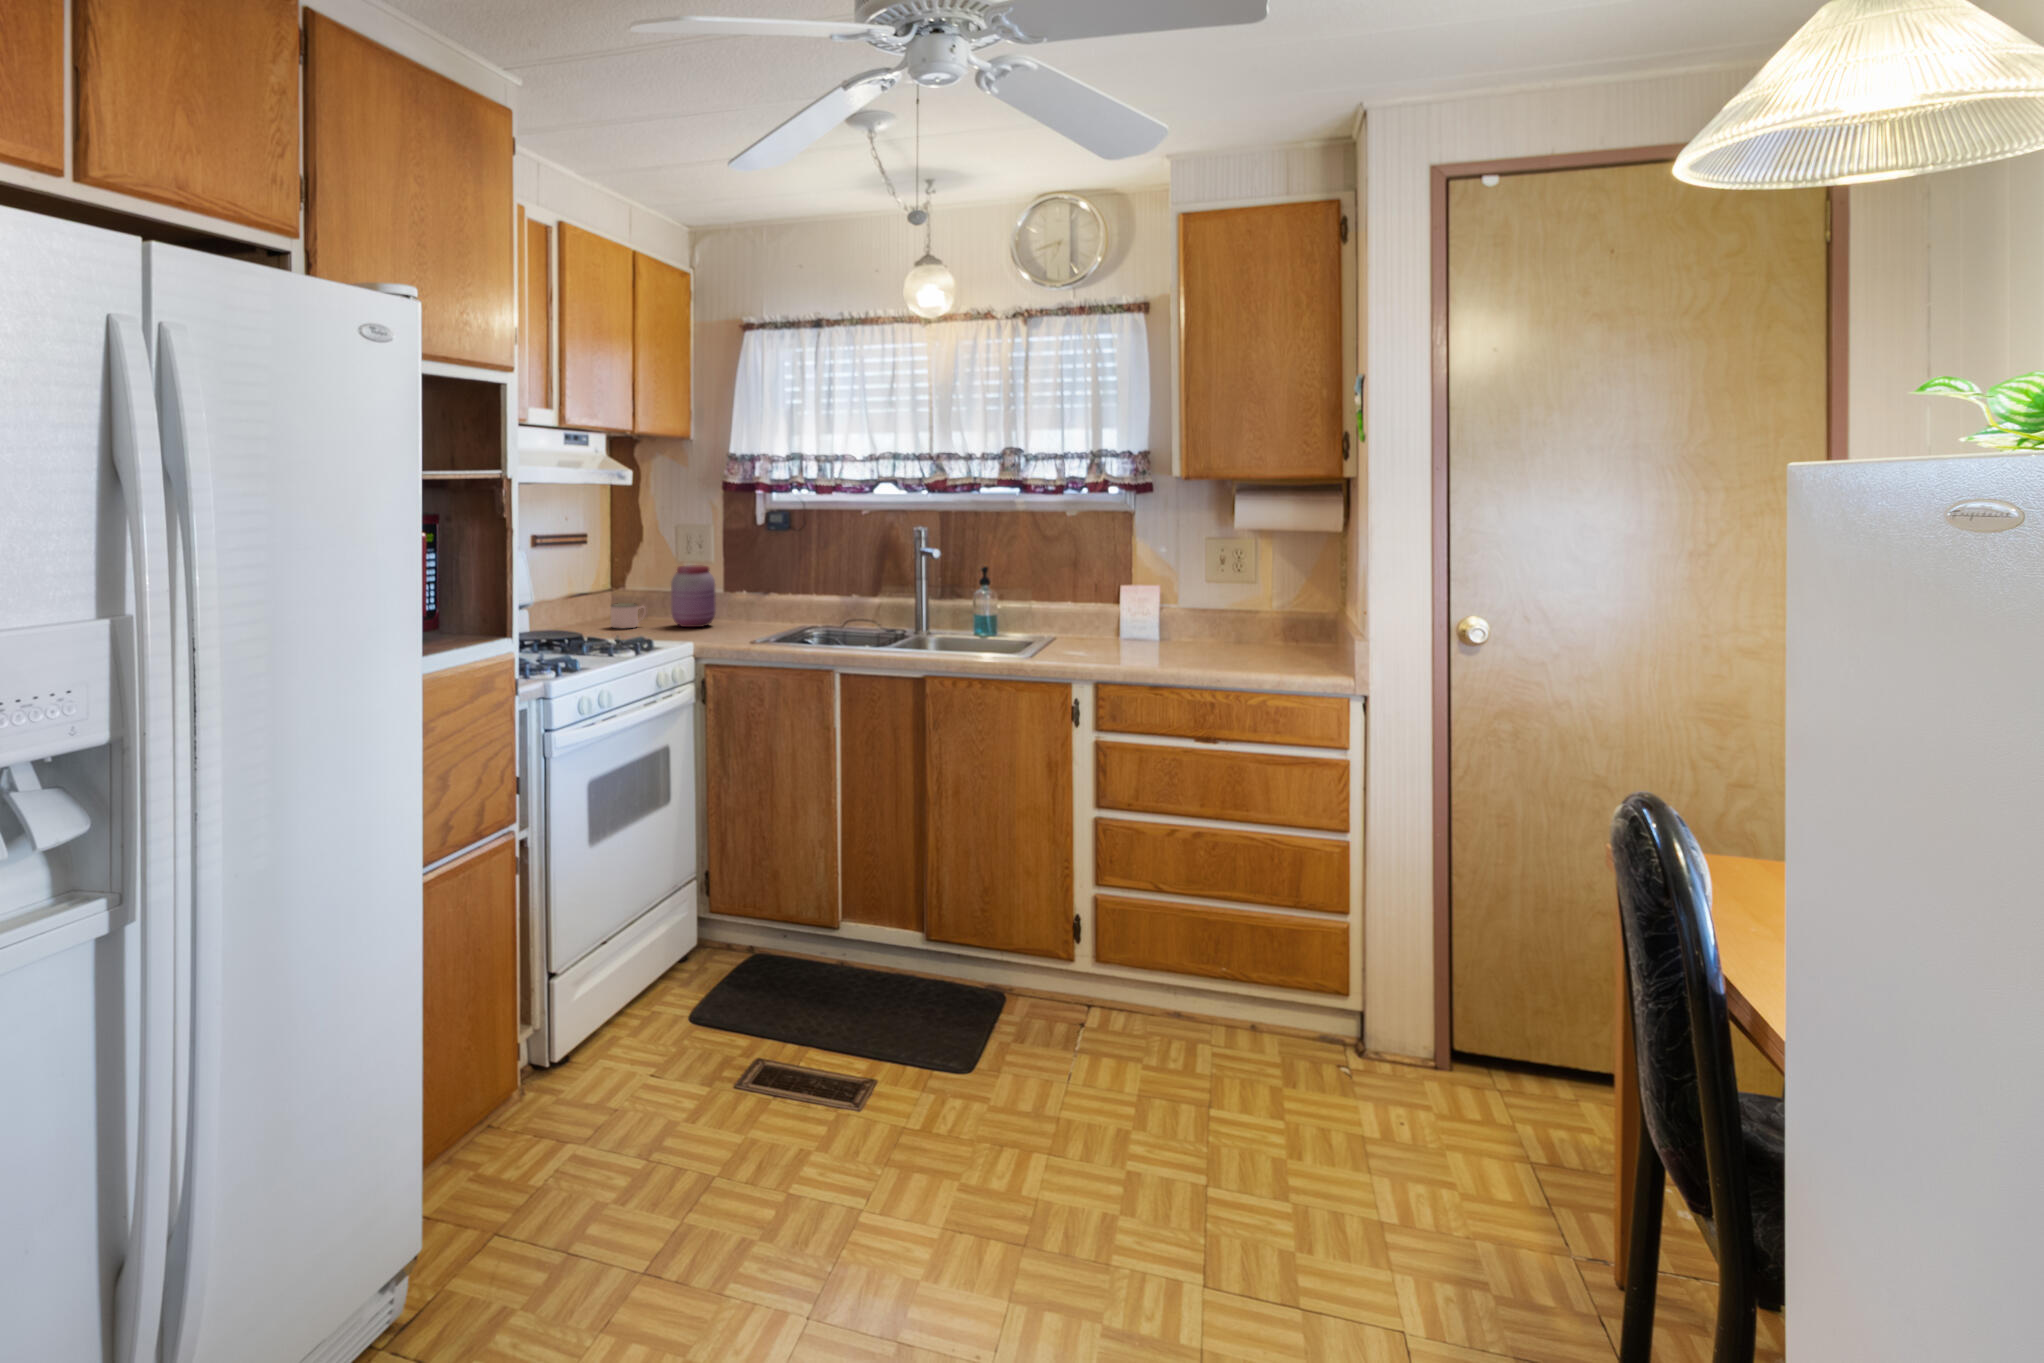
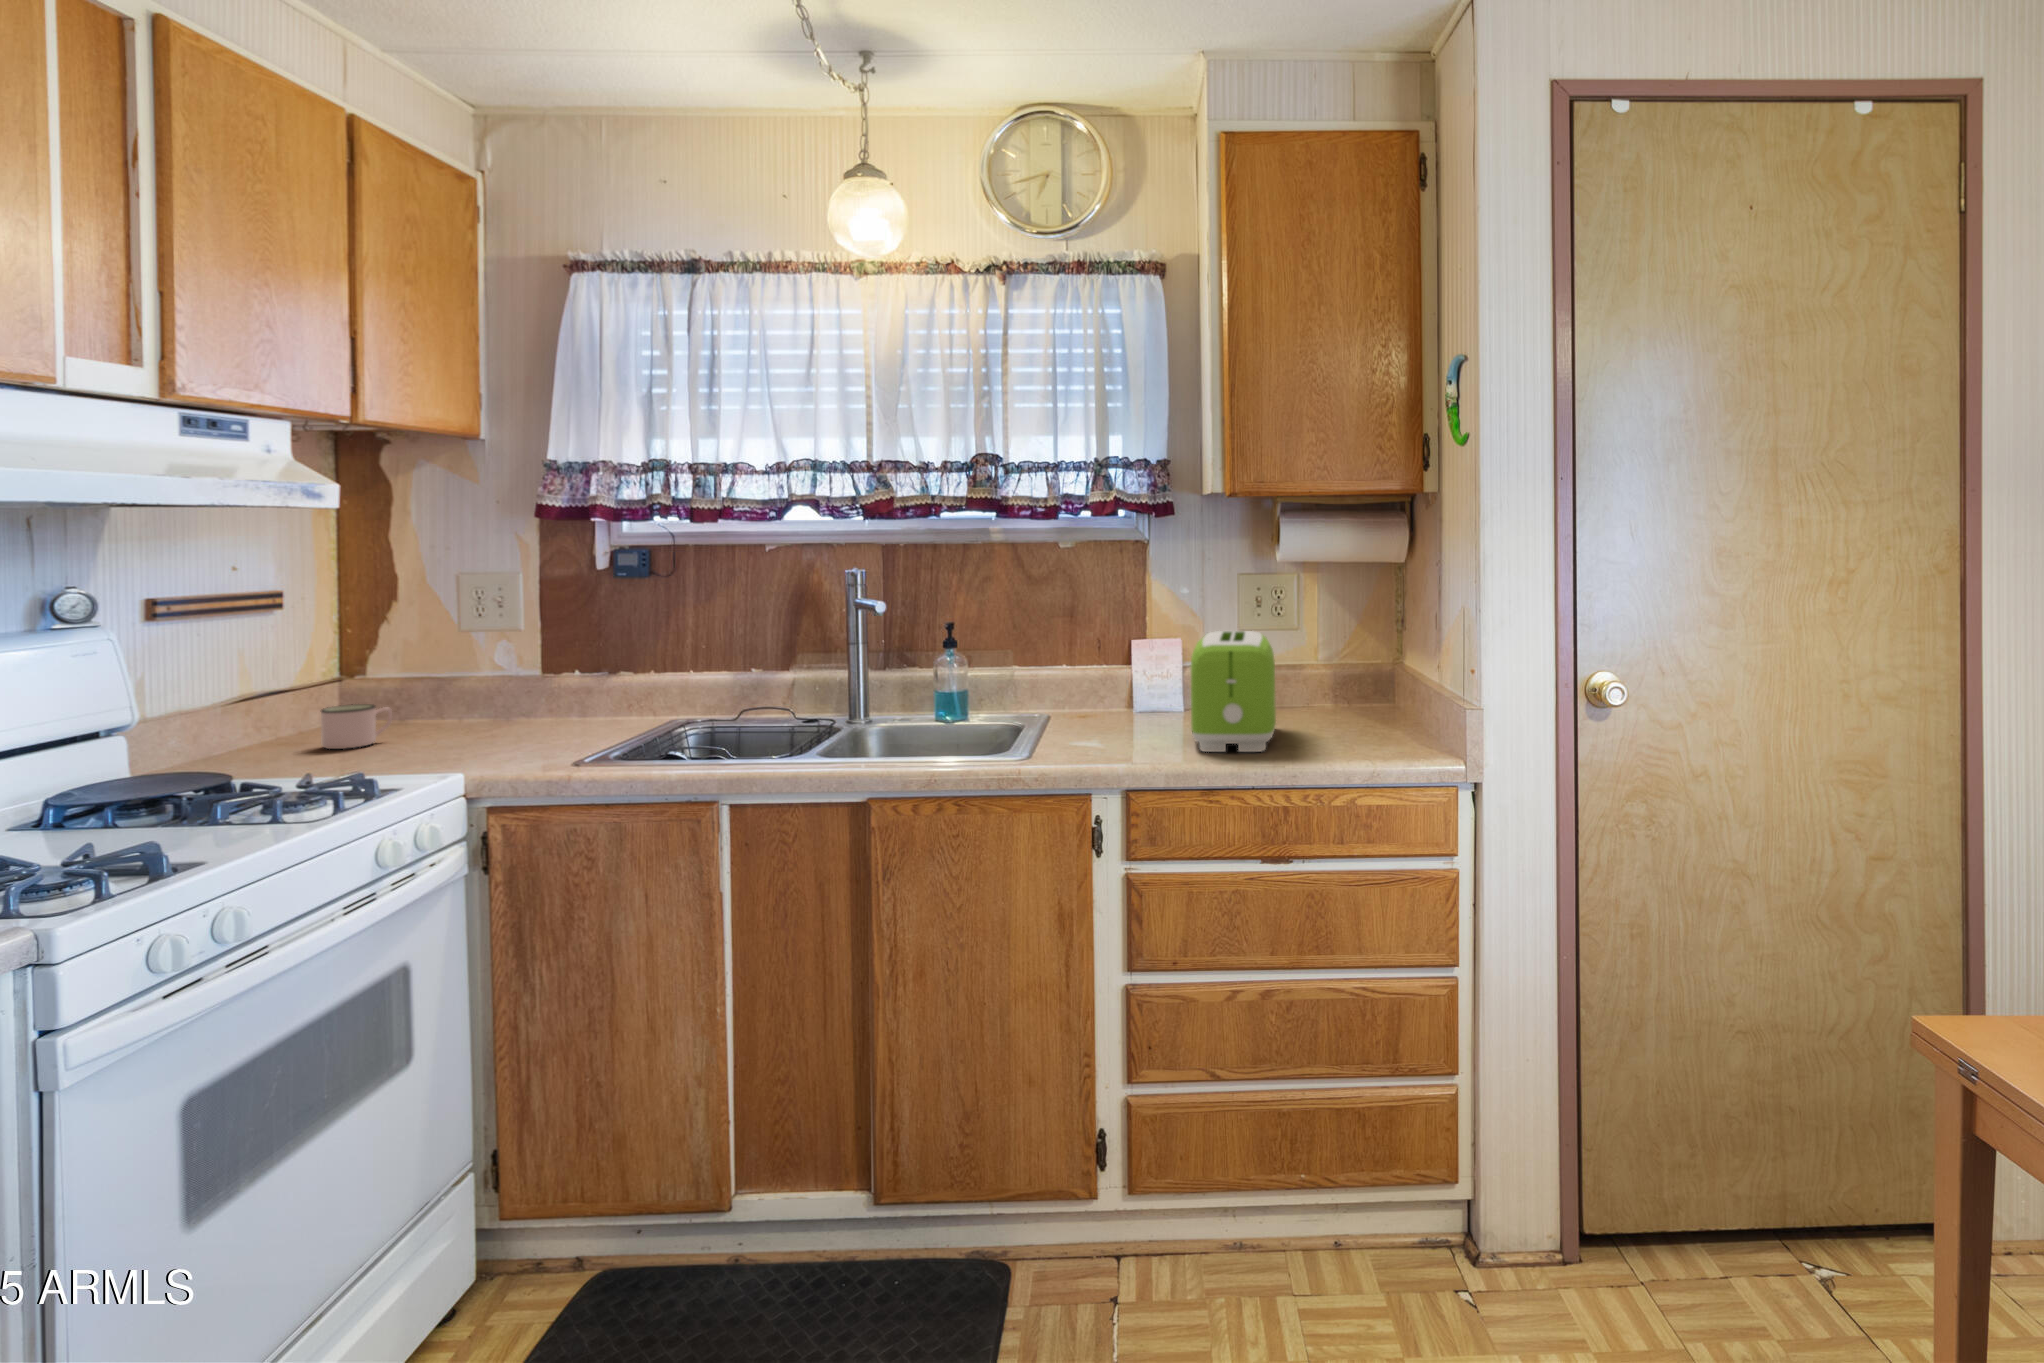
jar: present [671,565,716,627] -> none [440,636,521,737]
toaster: none [1151,579,1222,665] -> present [1191,631,1276,752]

